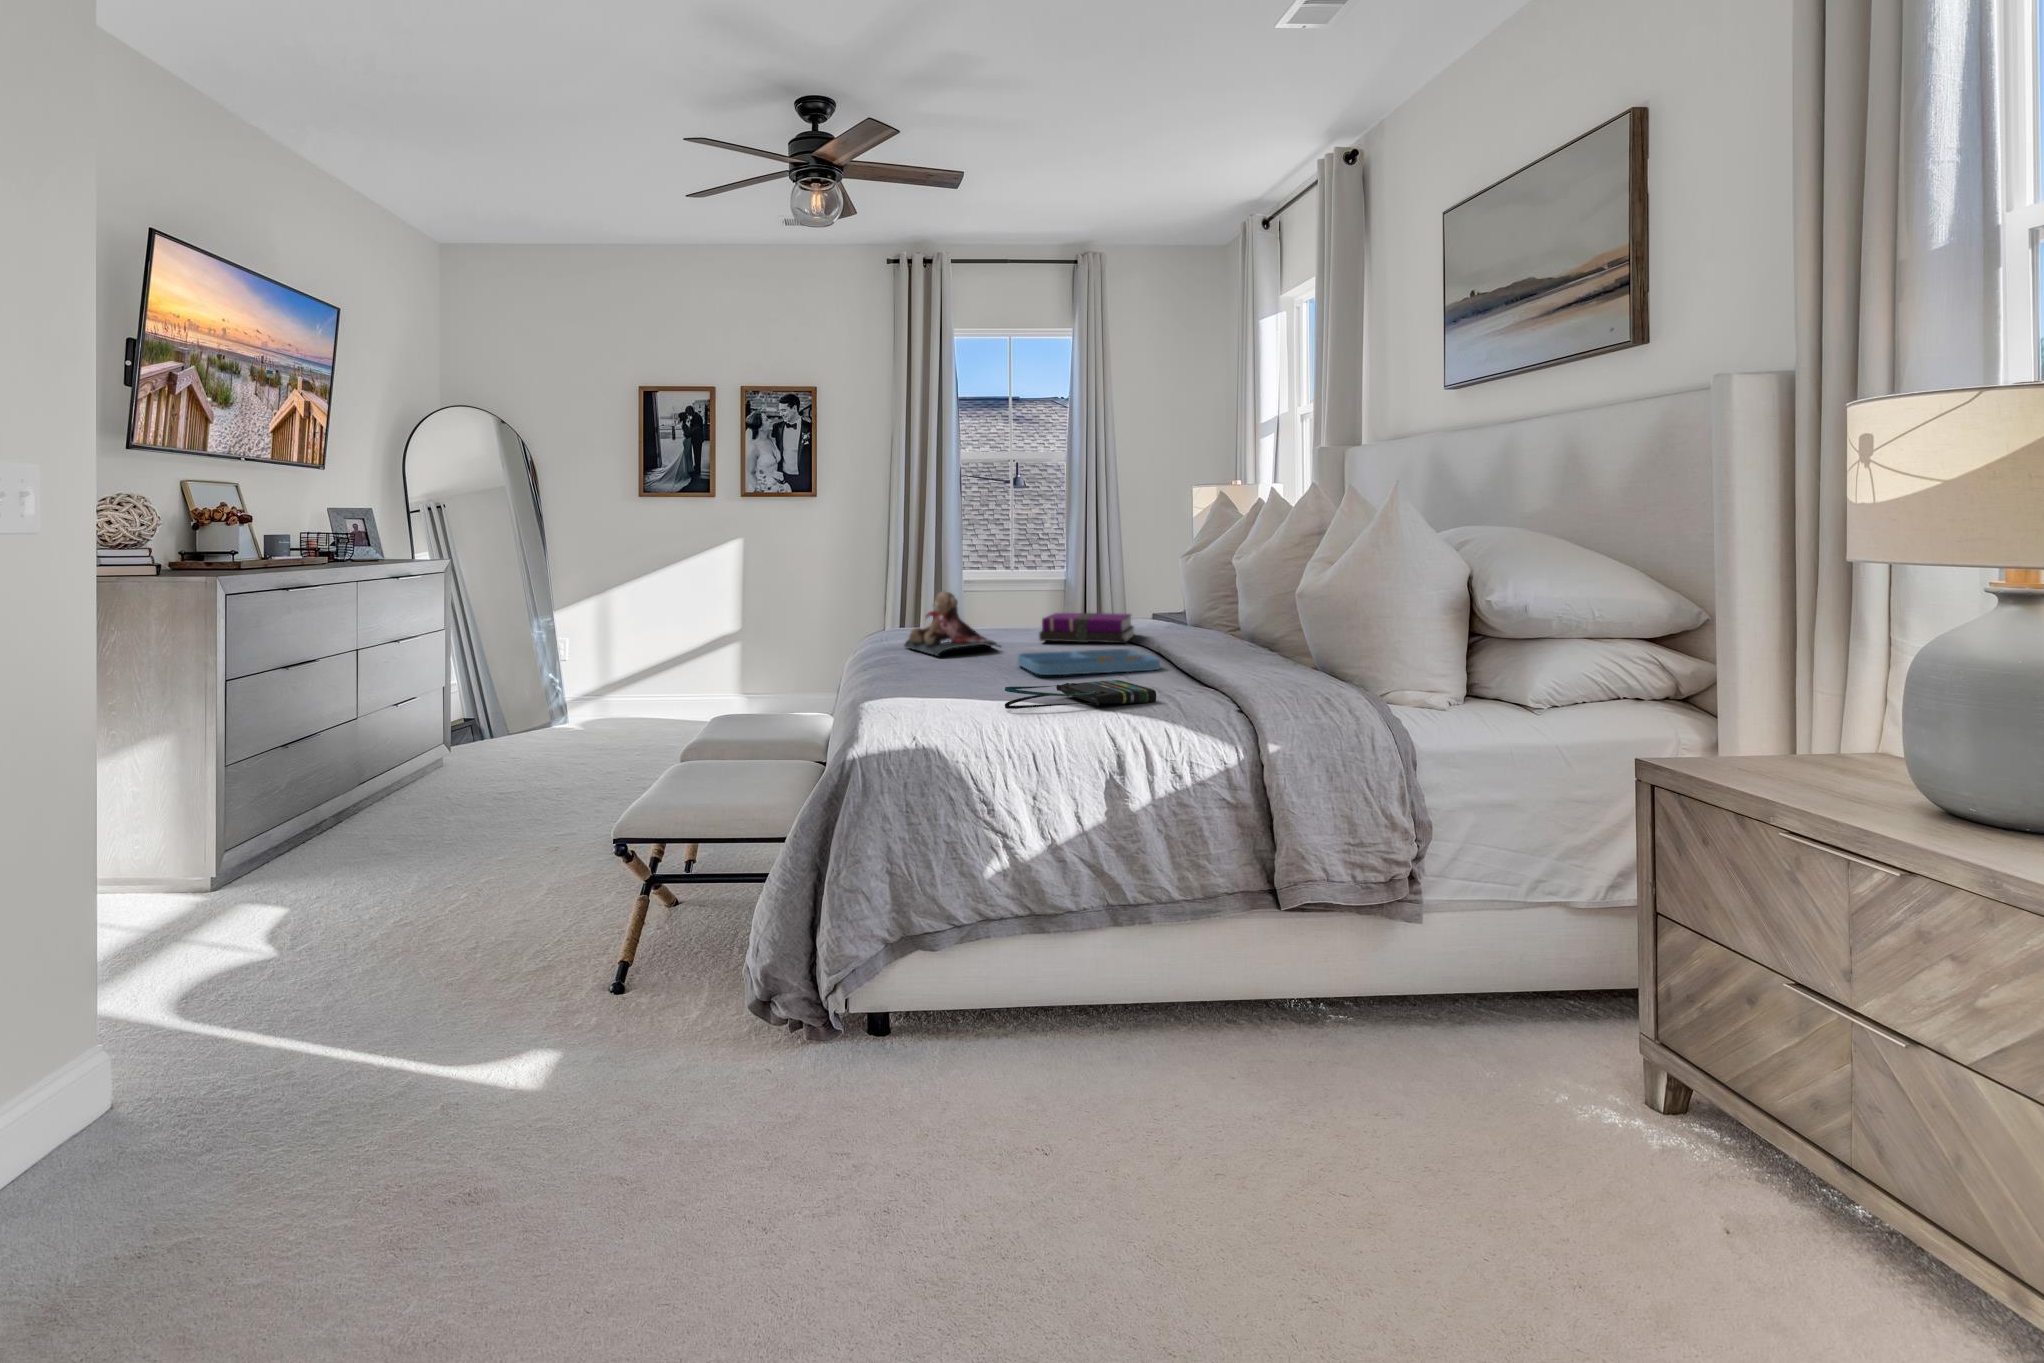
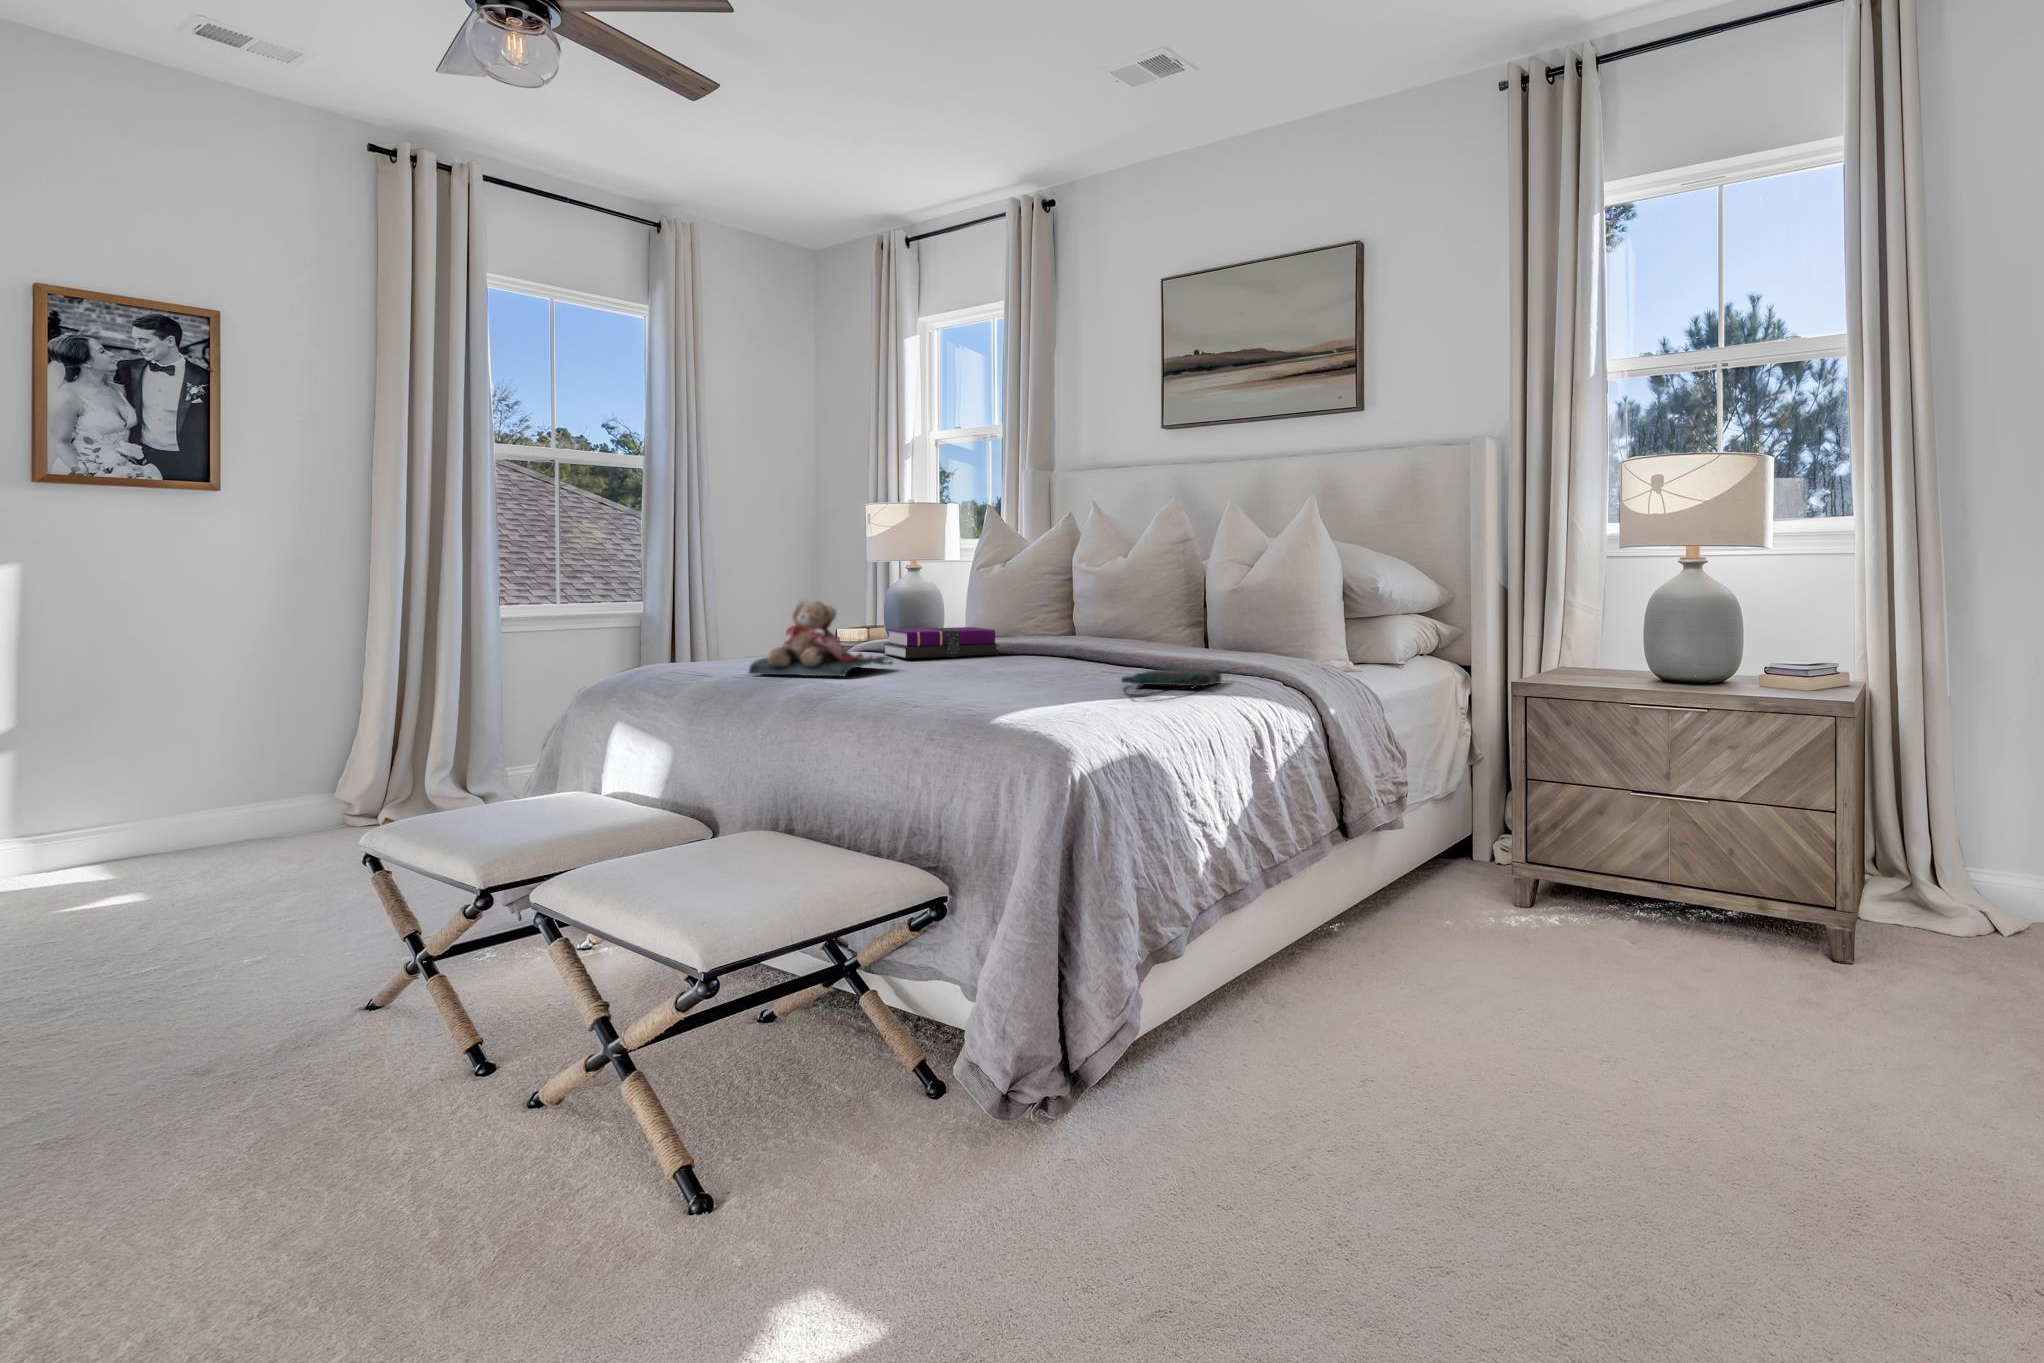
tray: present [1017,649,1160,675] -> none [972,654,1120,677]

